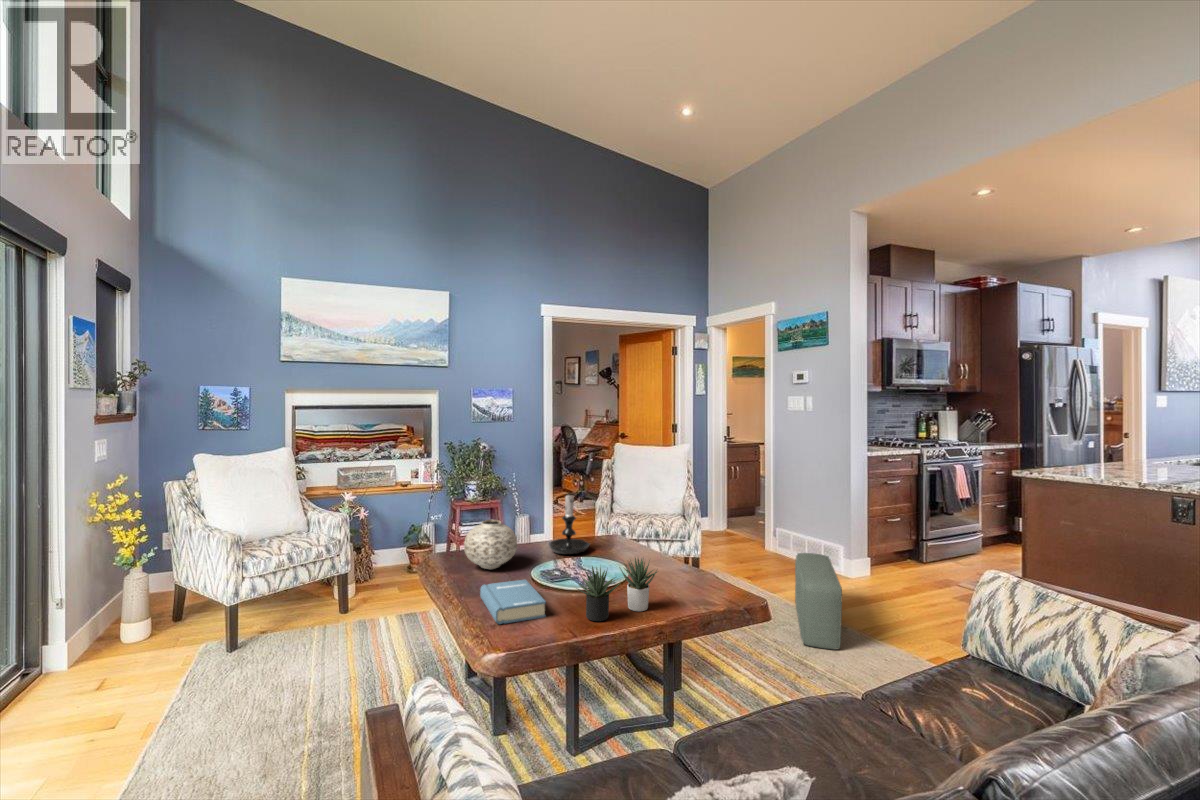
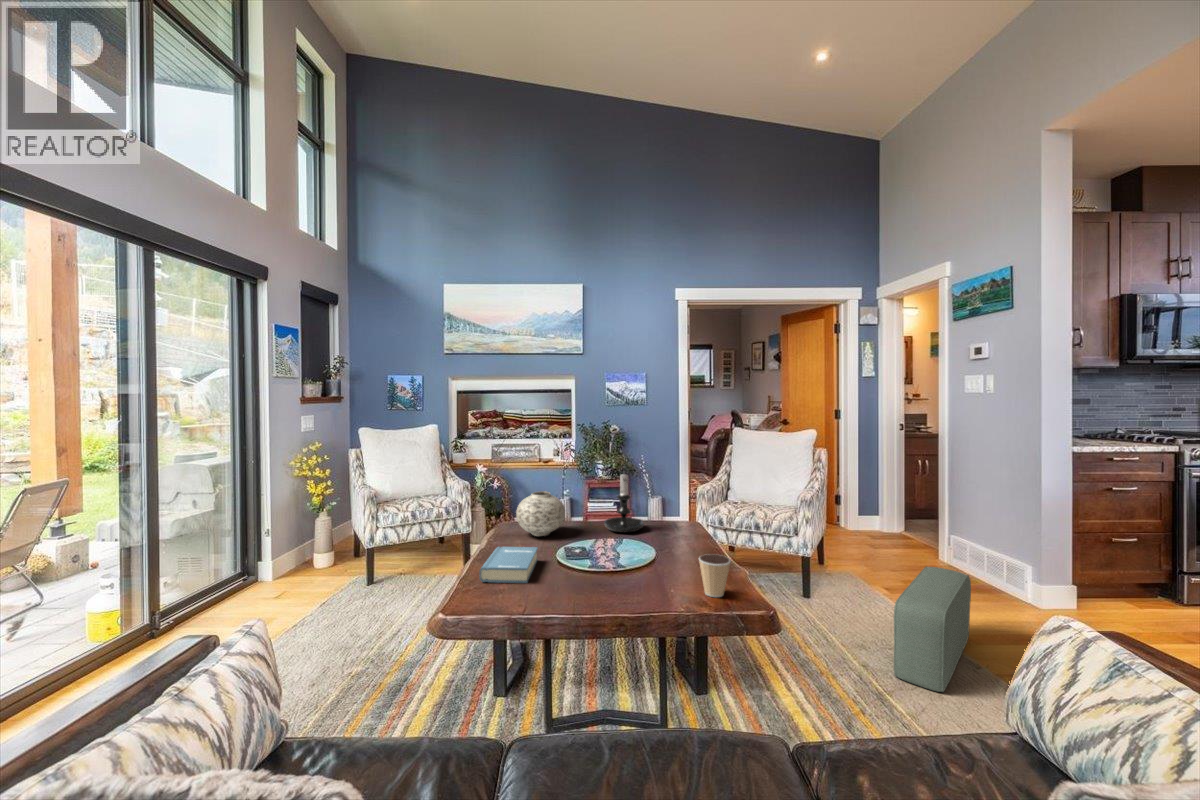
succulent plant: present [578,558,657,621] -> none [544,535,643,595]
coffee cup: none [705,562,734,600] -> present [699,554,731,597]

